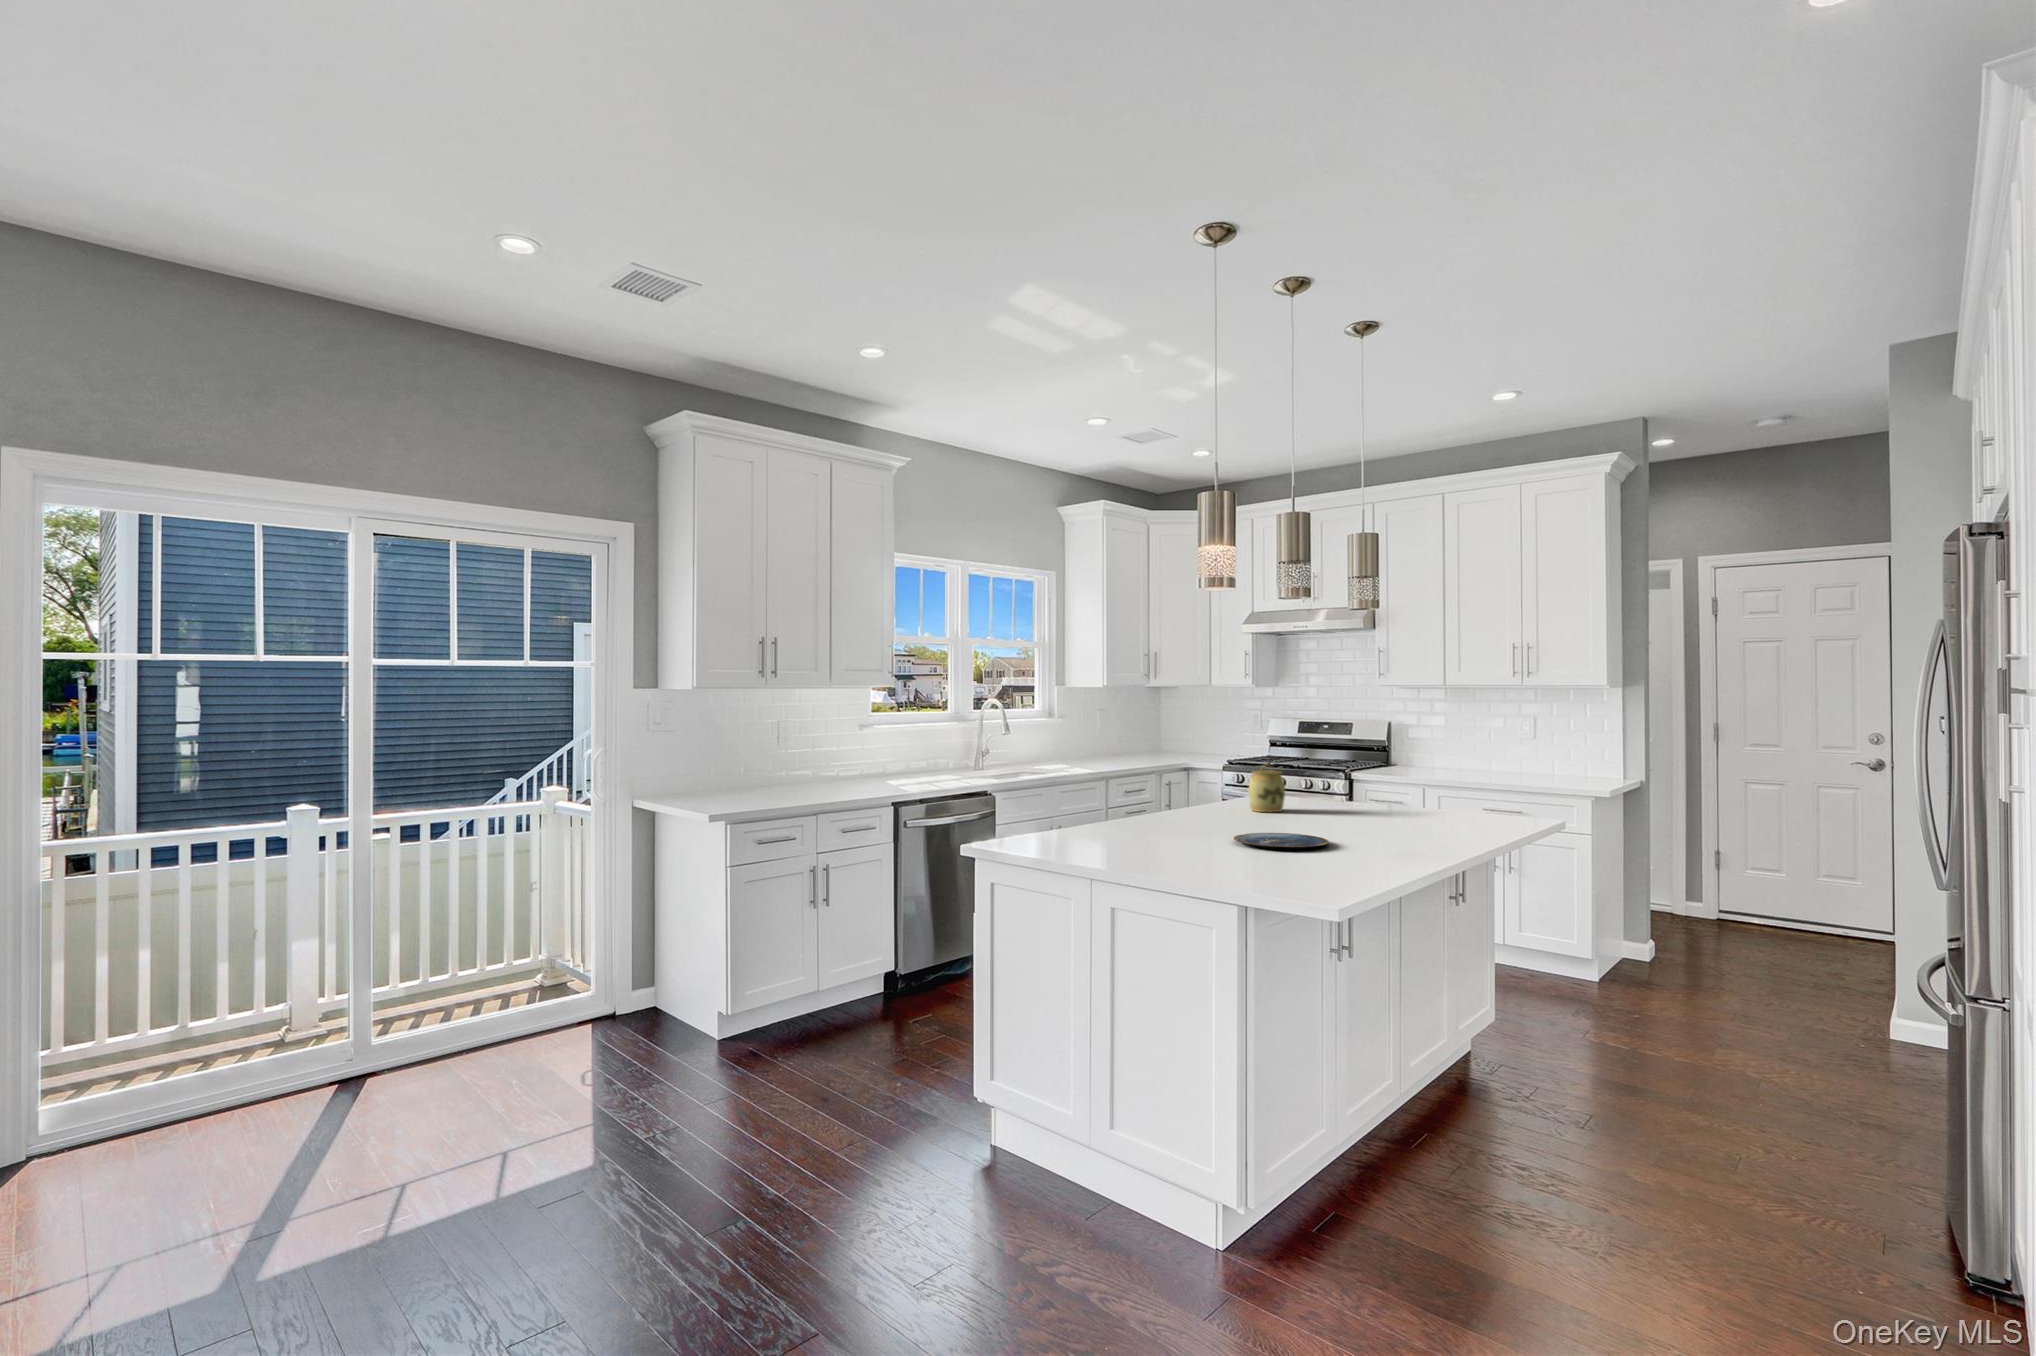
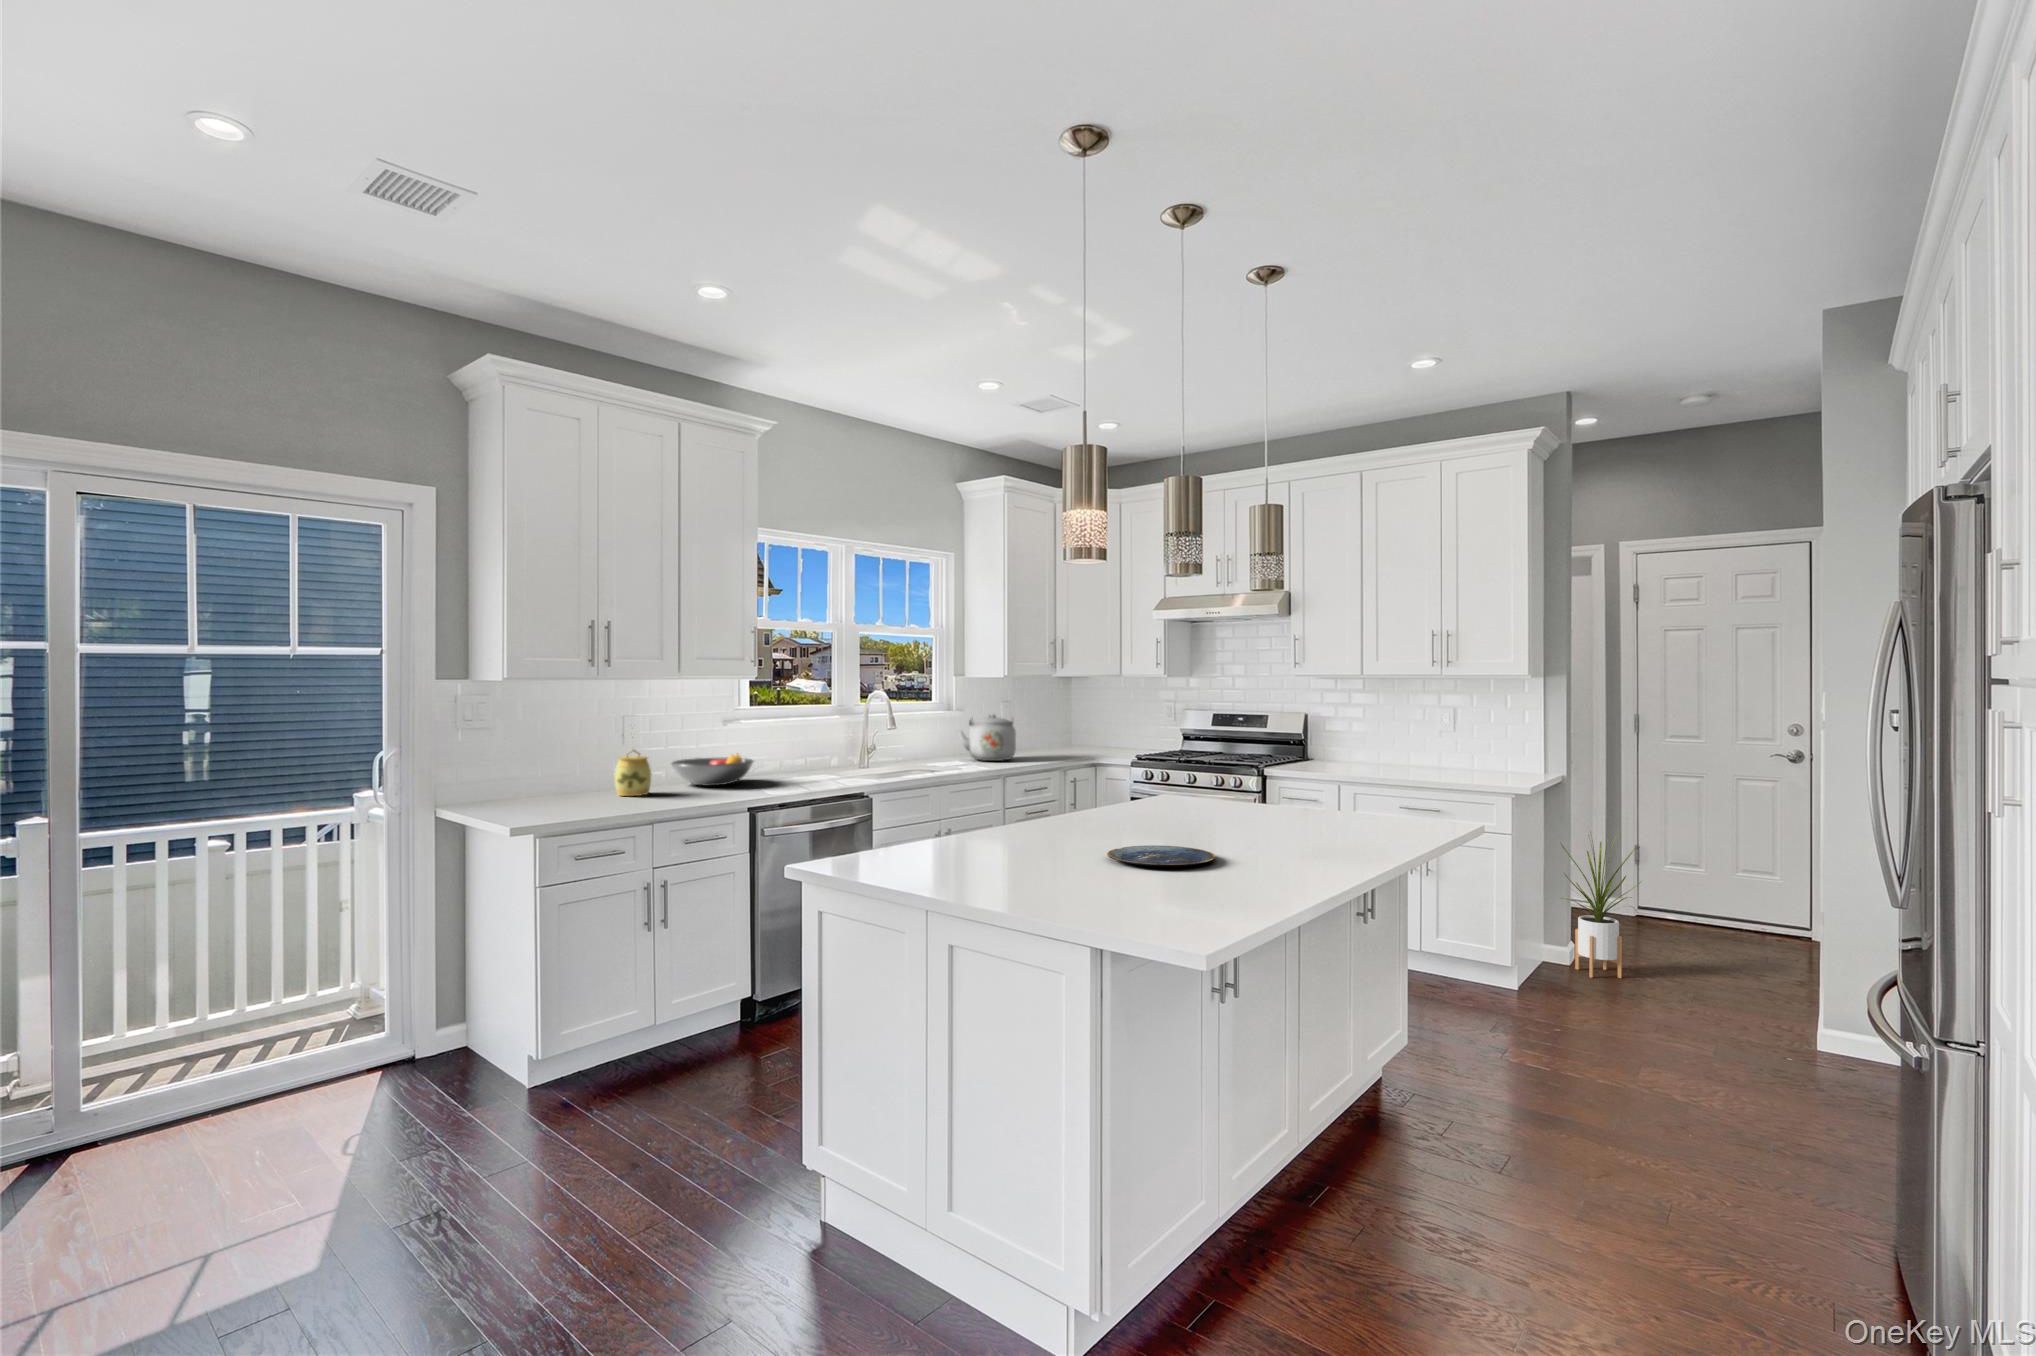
kettle: none [1062,721,1115,765] -> present [960,715,1016,761]
fruit bowl: none [816,755,889,783] -> present [671,754,753,786]
jar: present [1249,764,1285,812] -> present [615,750,651,796]
house plant: none [1638,832,1721,973] -> present [1560,832,1641,978]

